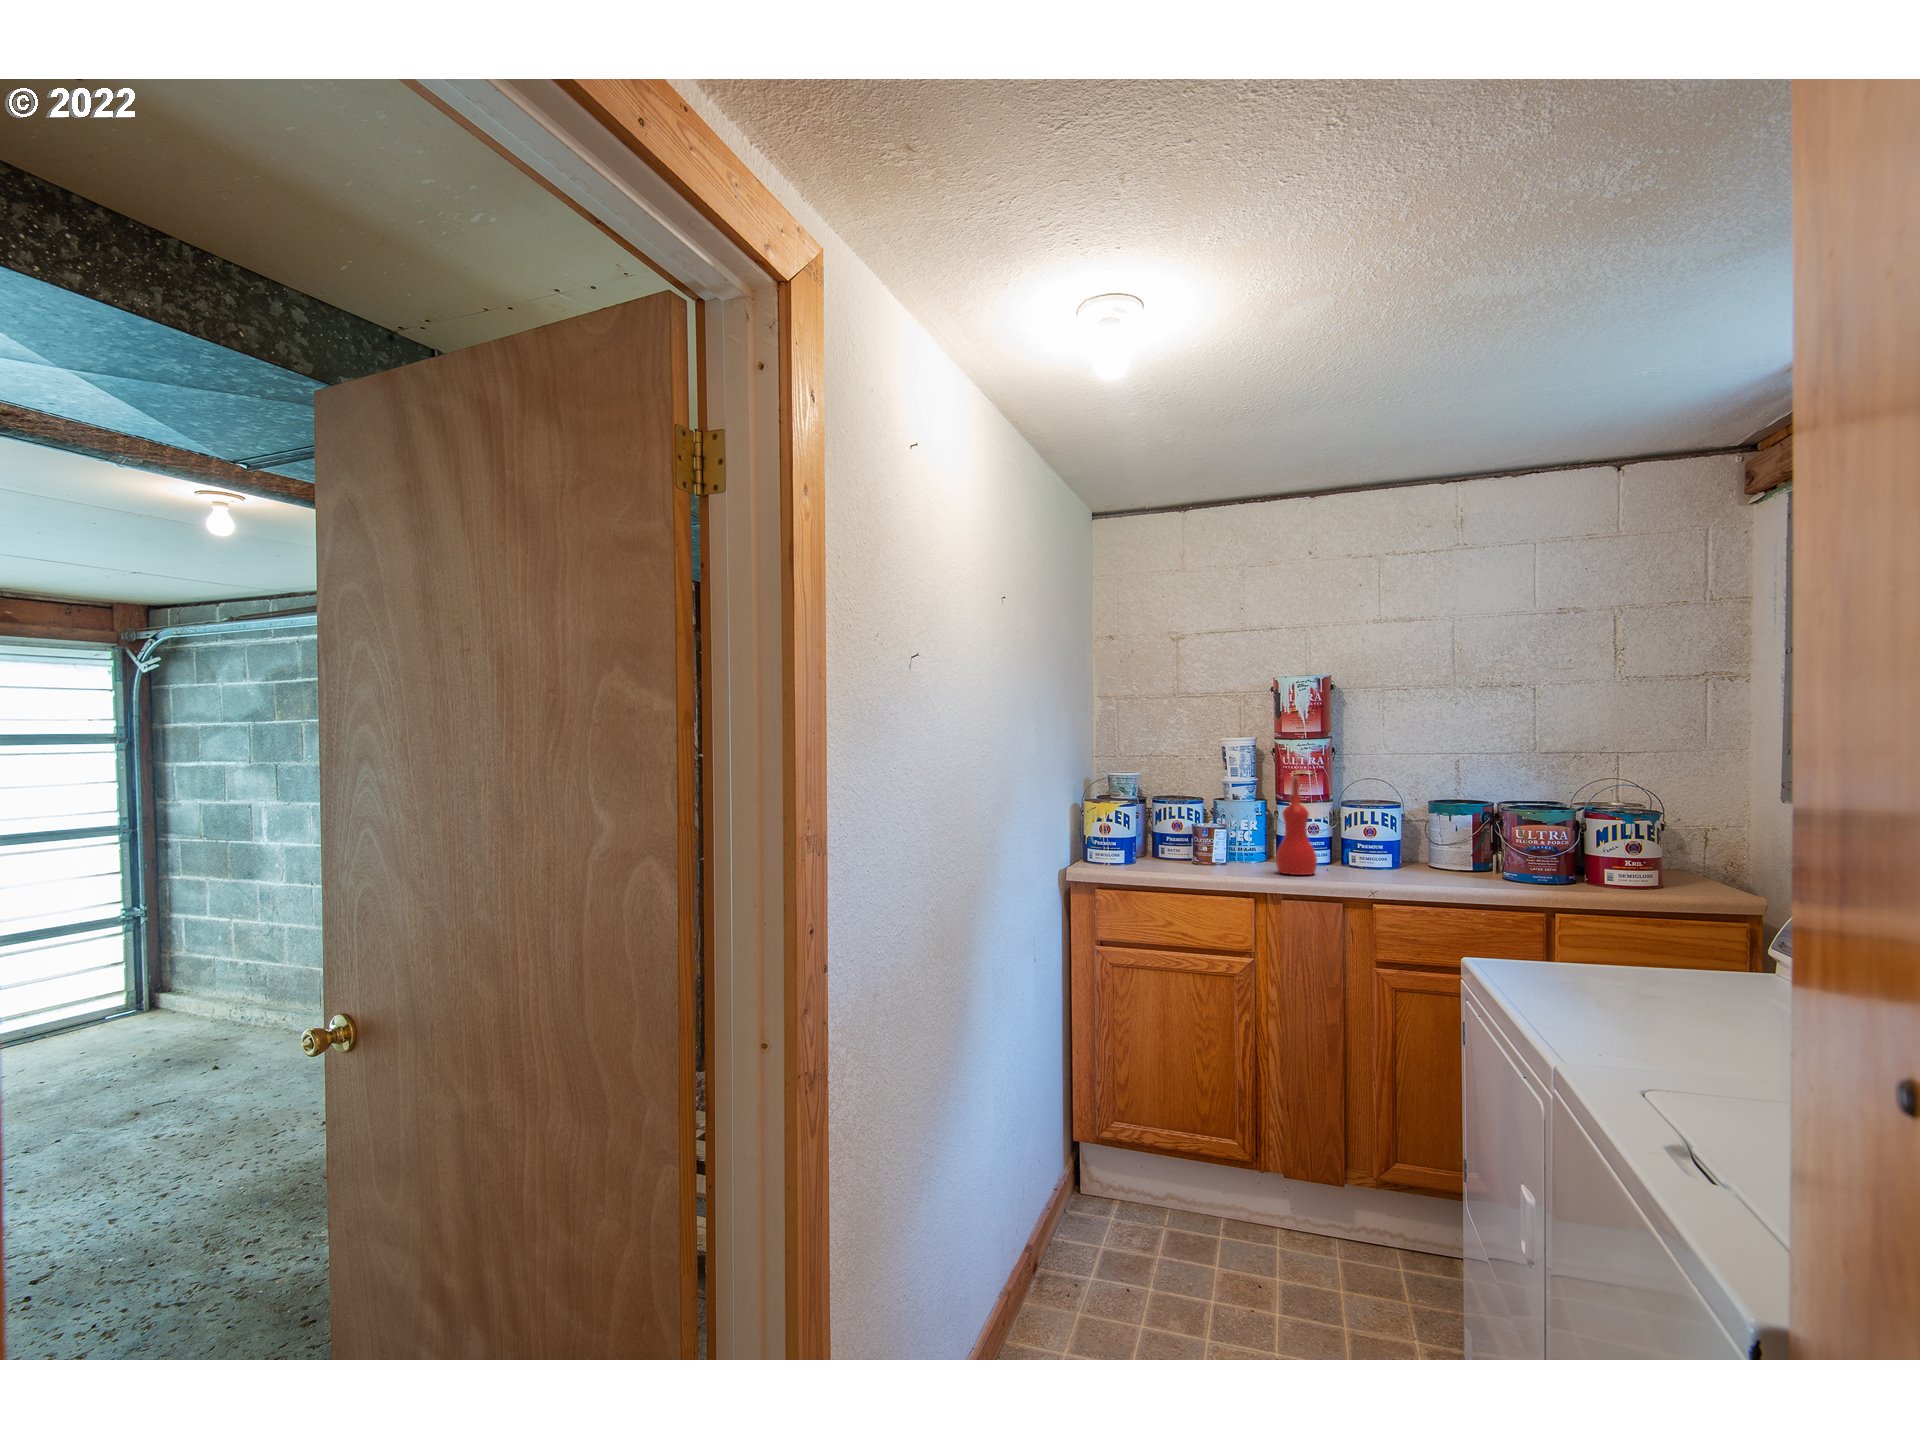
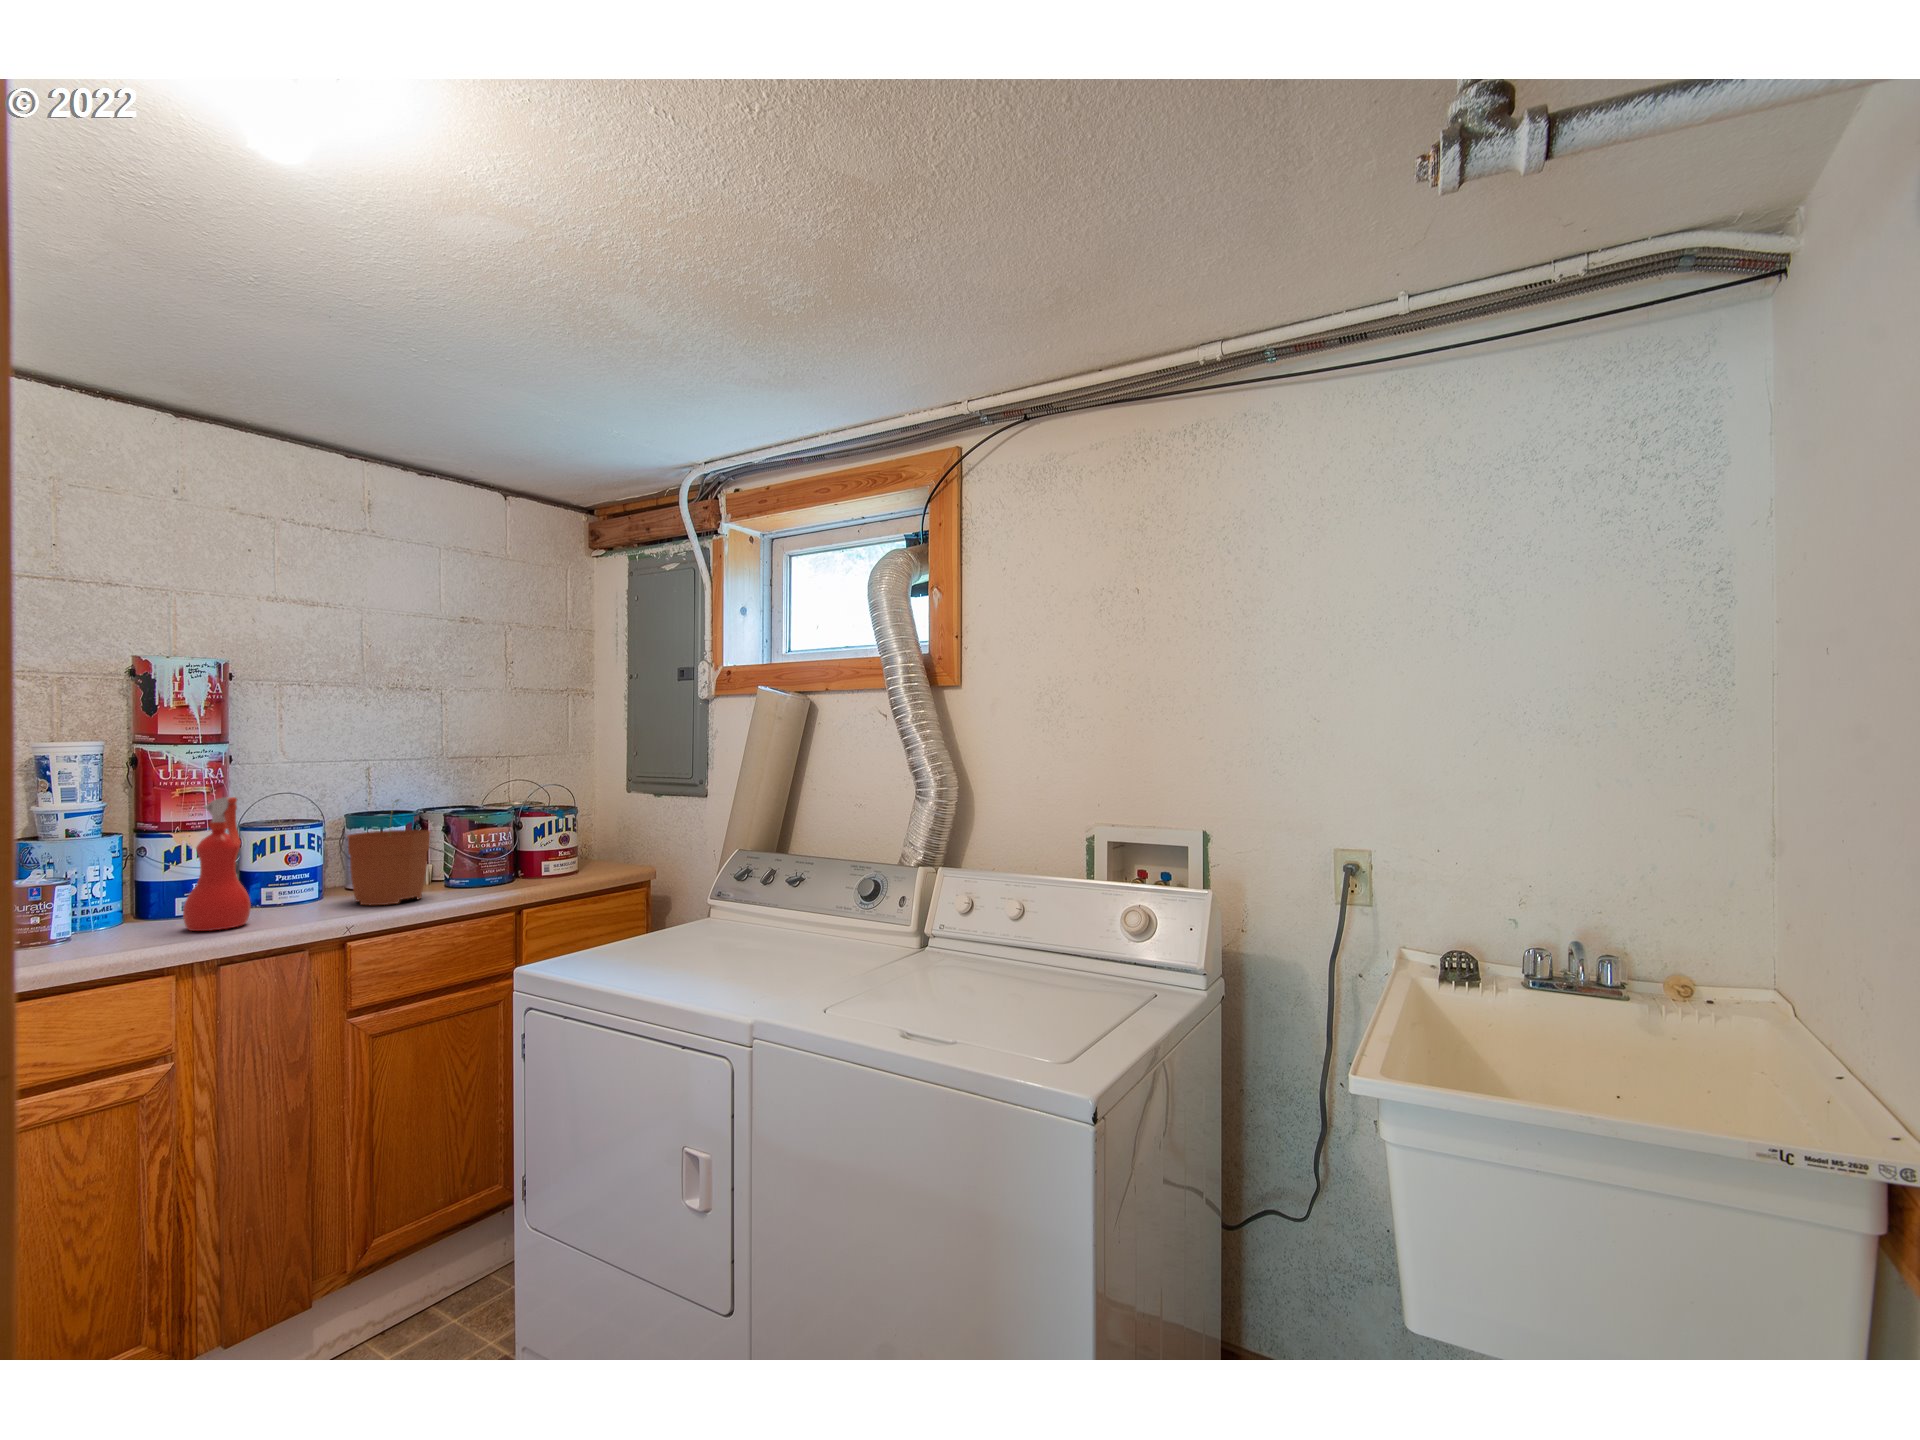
plant pot: none [1395,787,1468,882] -> present [347,800,430,905]

